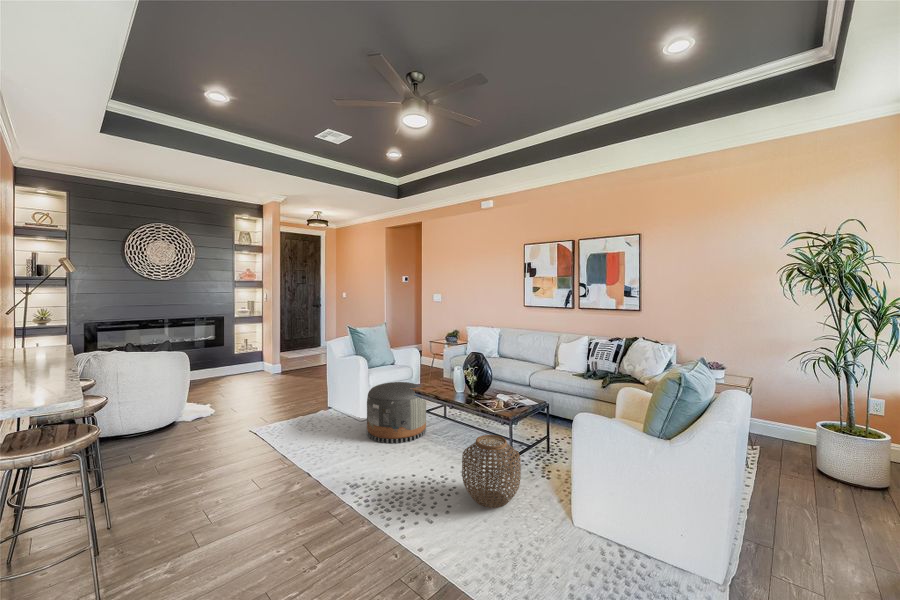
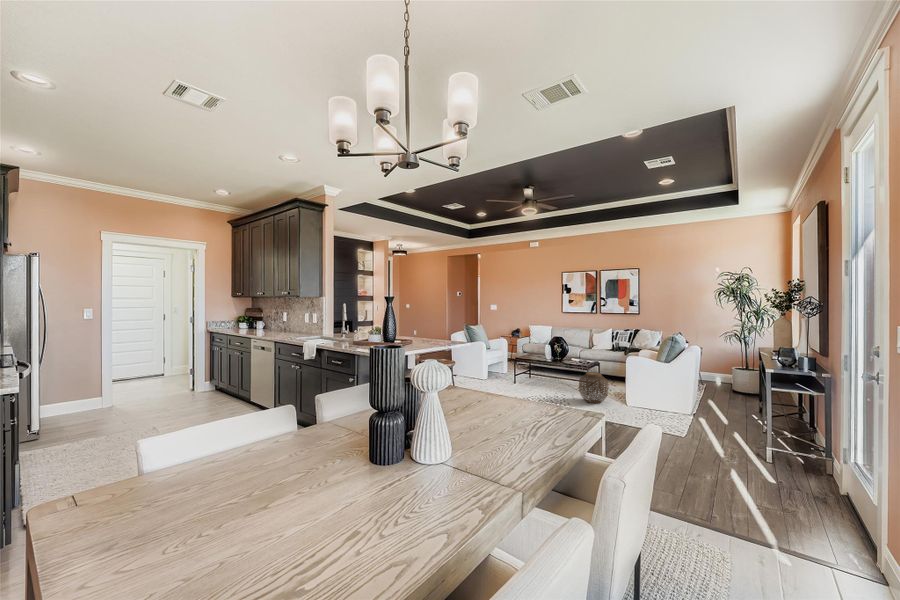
pouf: present [367,382,426,443] -> none [496,356,531,388]

